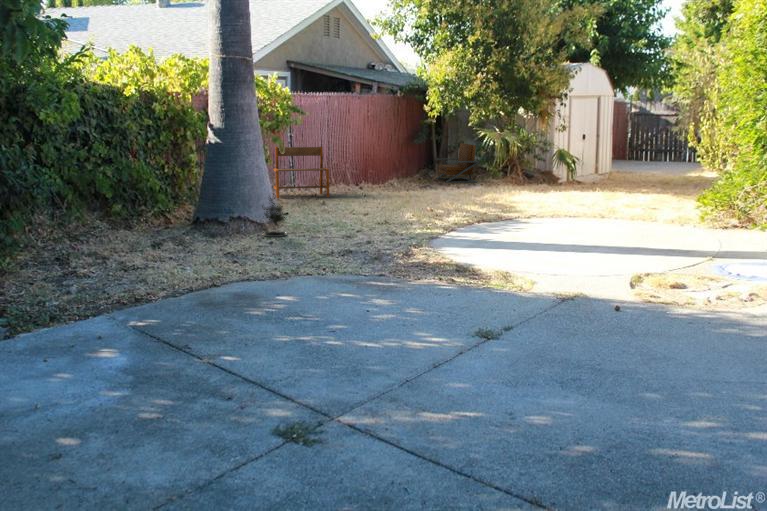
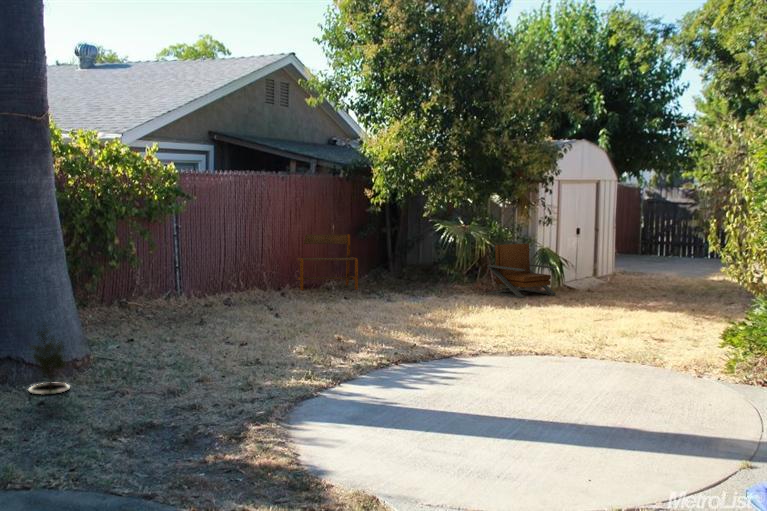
lounge chair: present [436,143,480,183] -> present [487,244,557,298]
bench: present [274,147,329,198] -> present [298,234,358,290]

